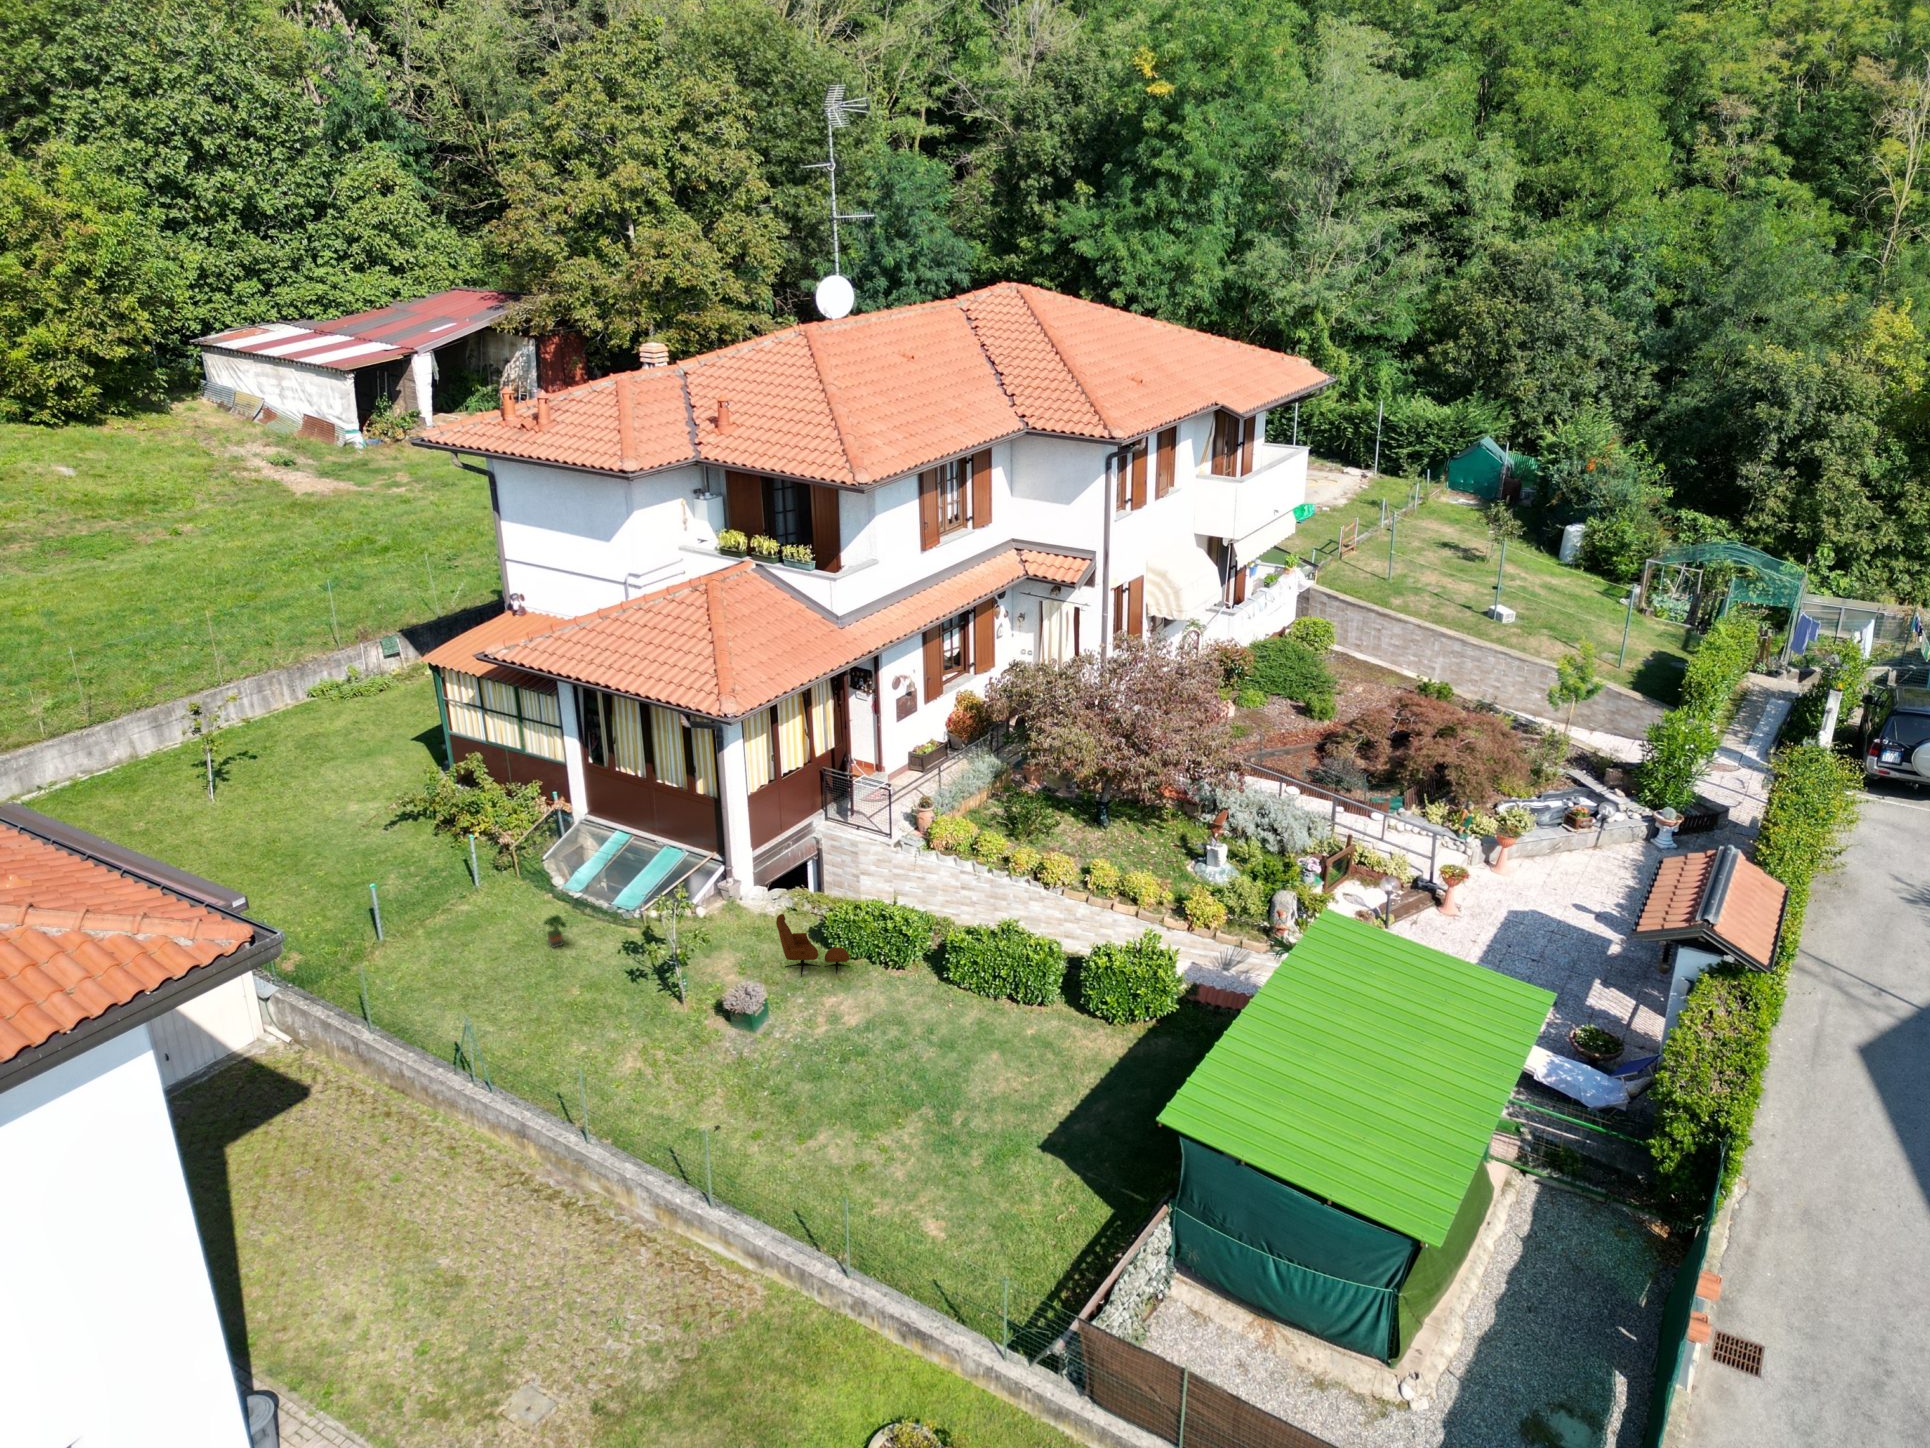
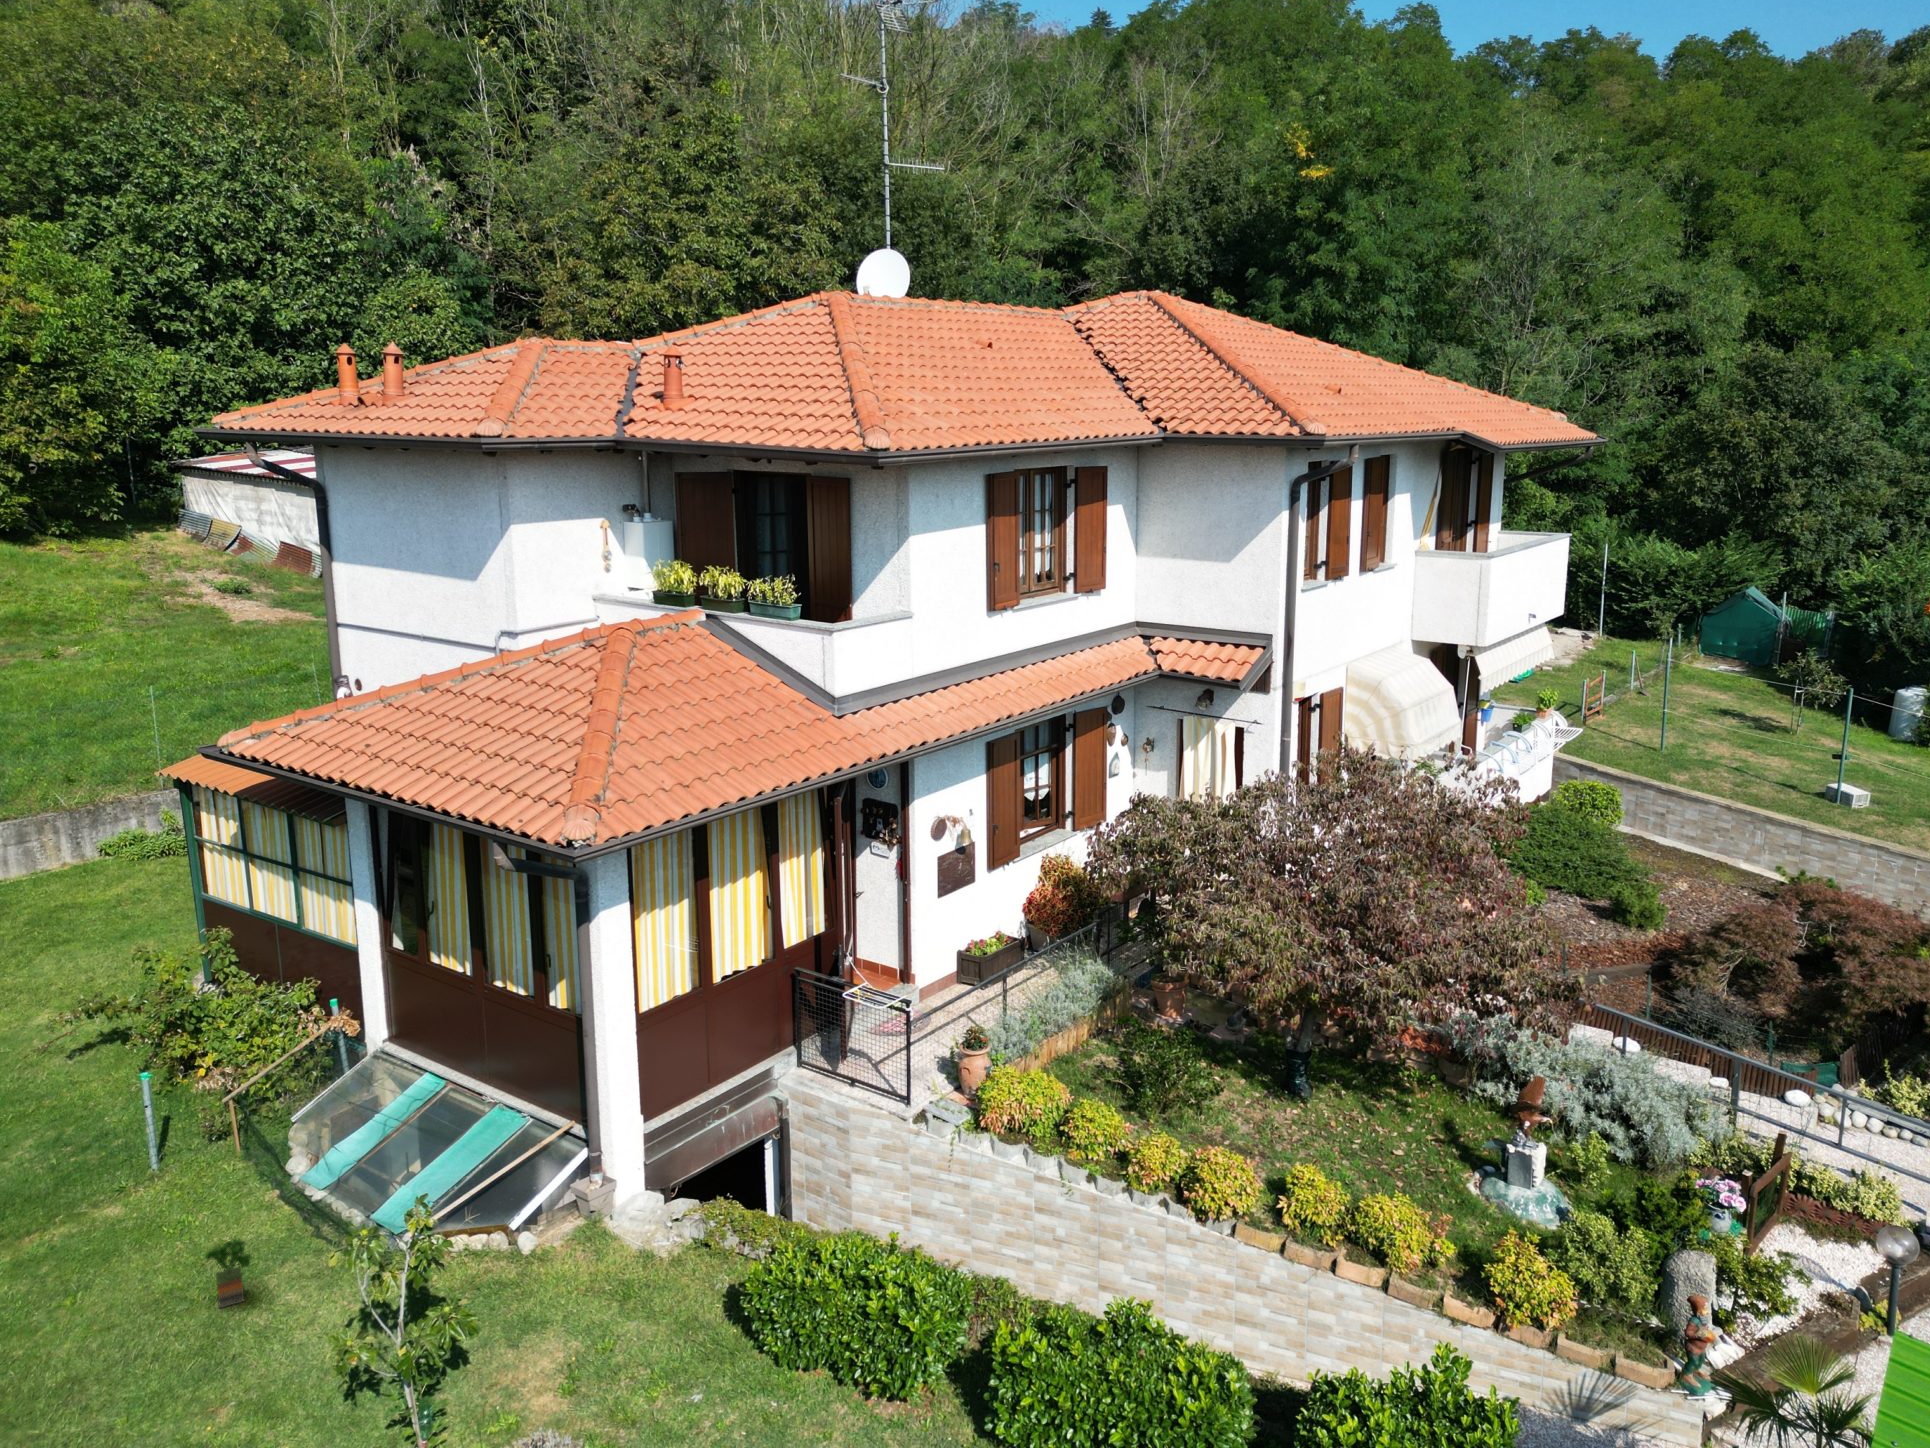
lounge chair: present [776,914,850,977] -> none [647,1259,797,1400]

